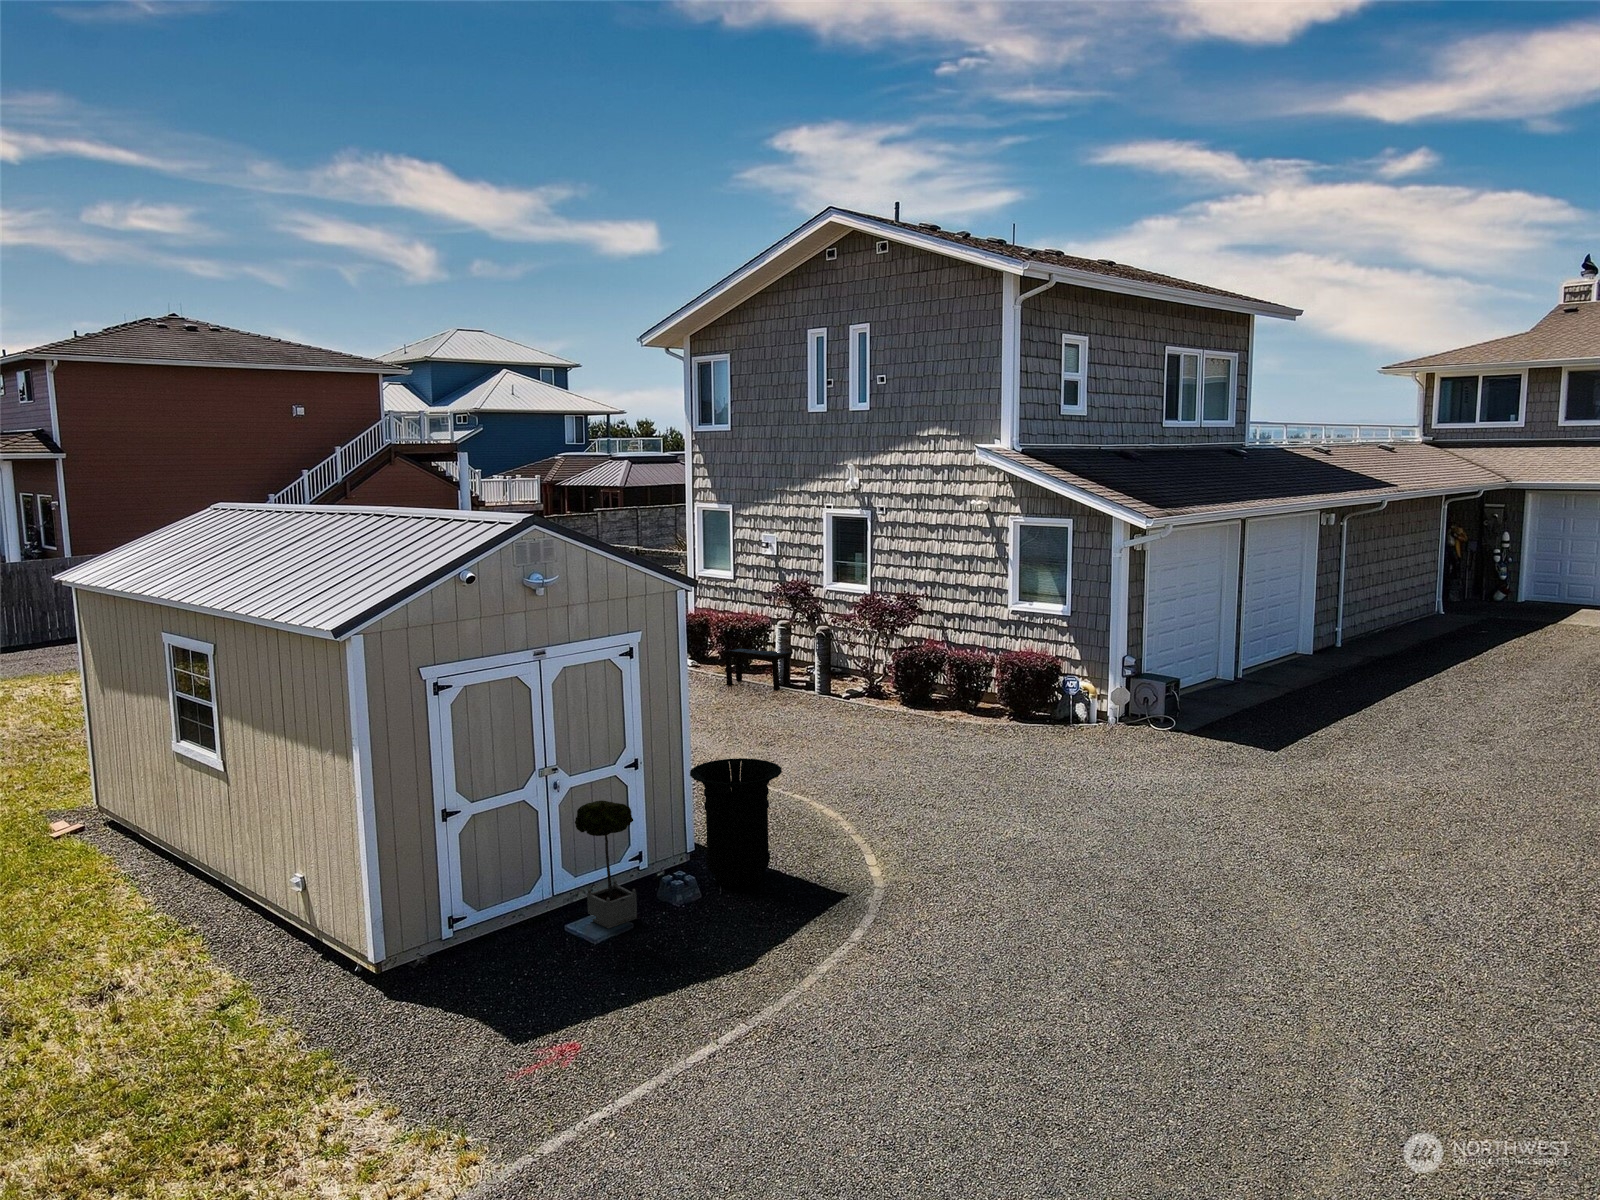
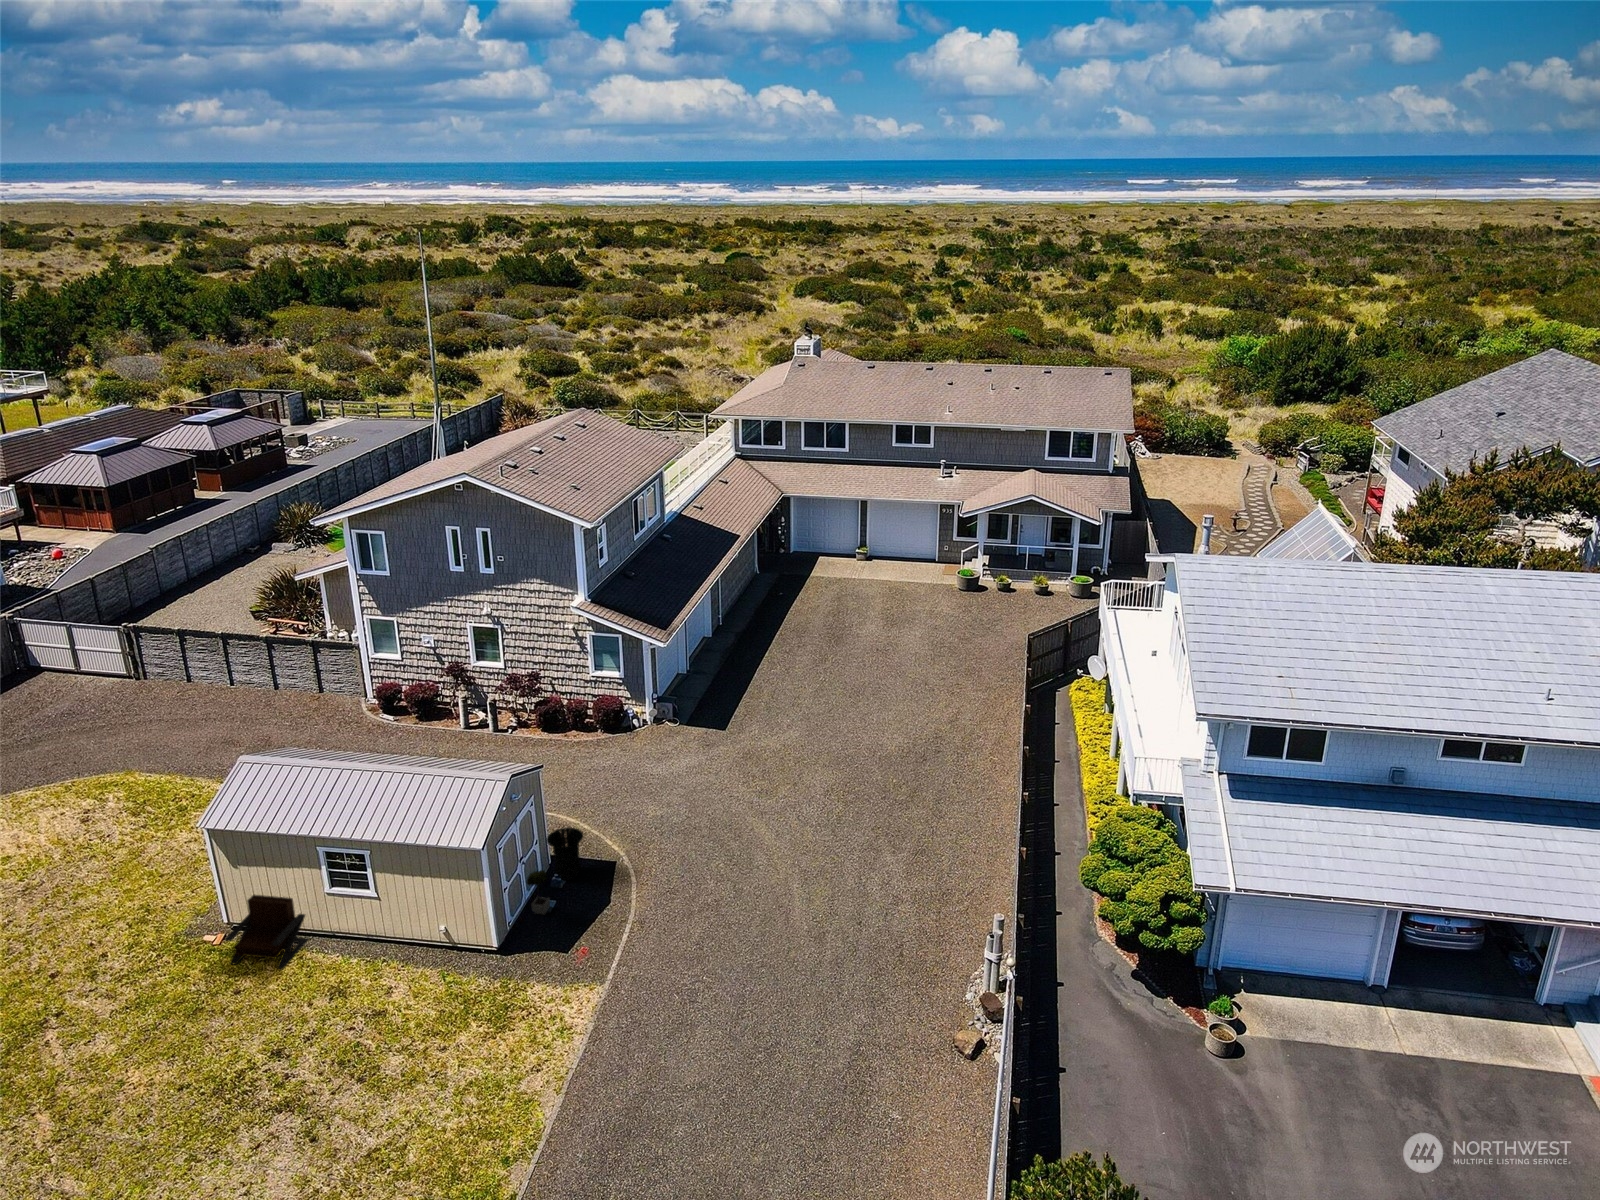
bench: present [724,648,791,691] -> none [426,708,465,734]
lounge chair: none [49,734,200,880] -> present [225,895,309,969]

